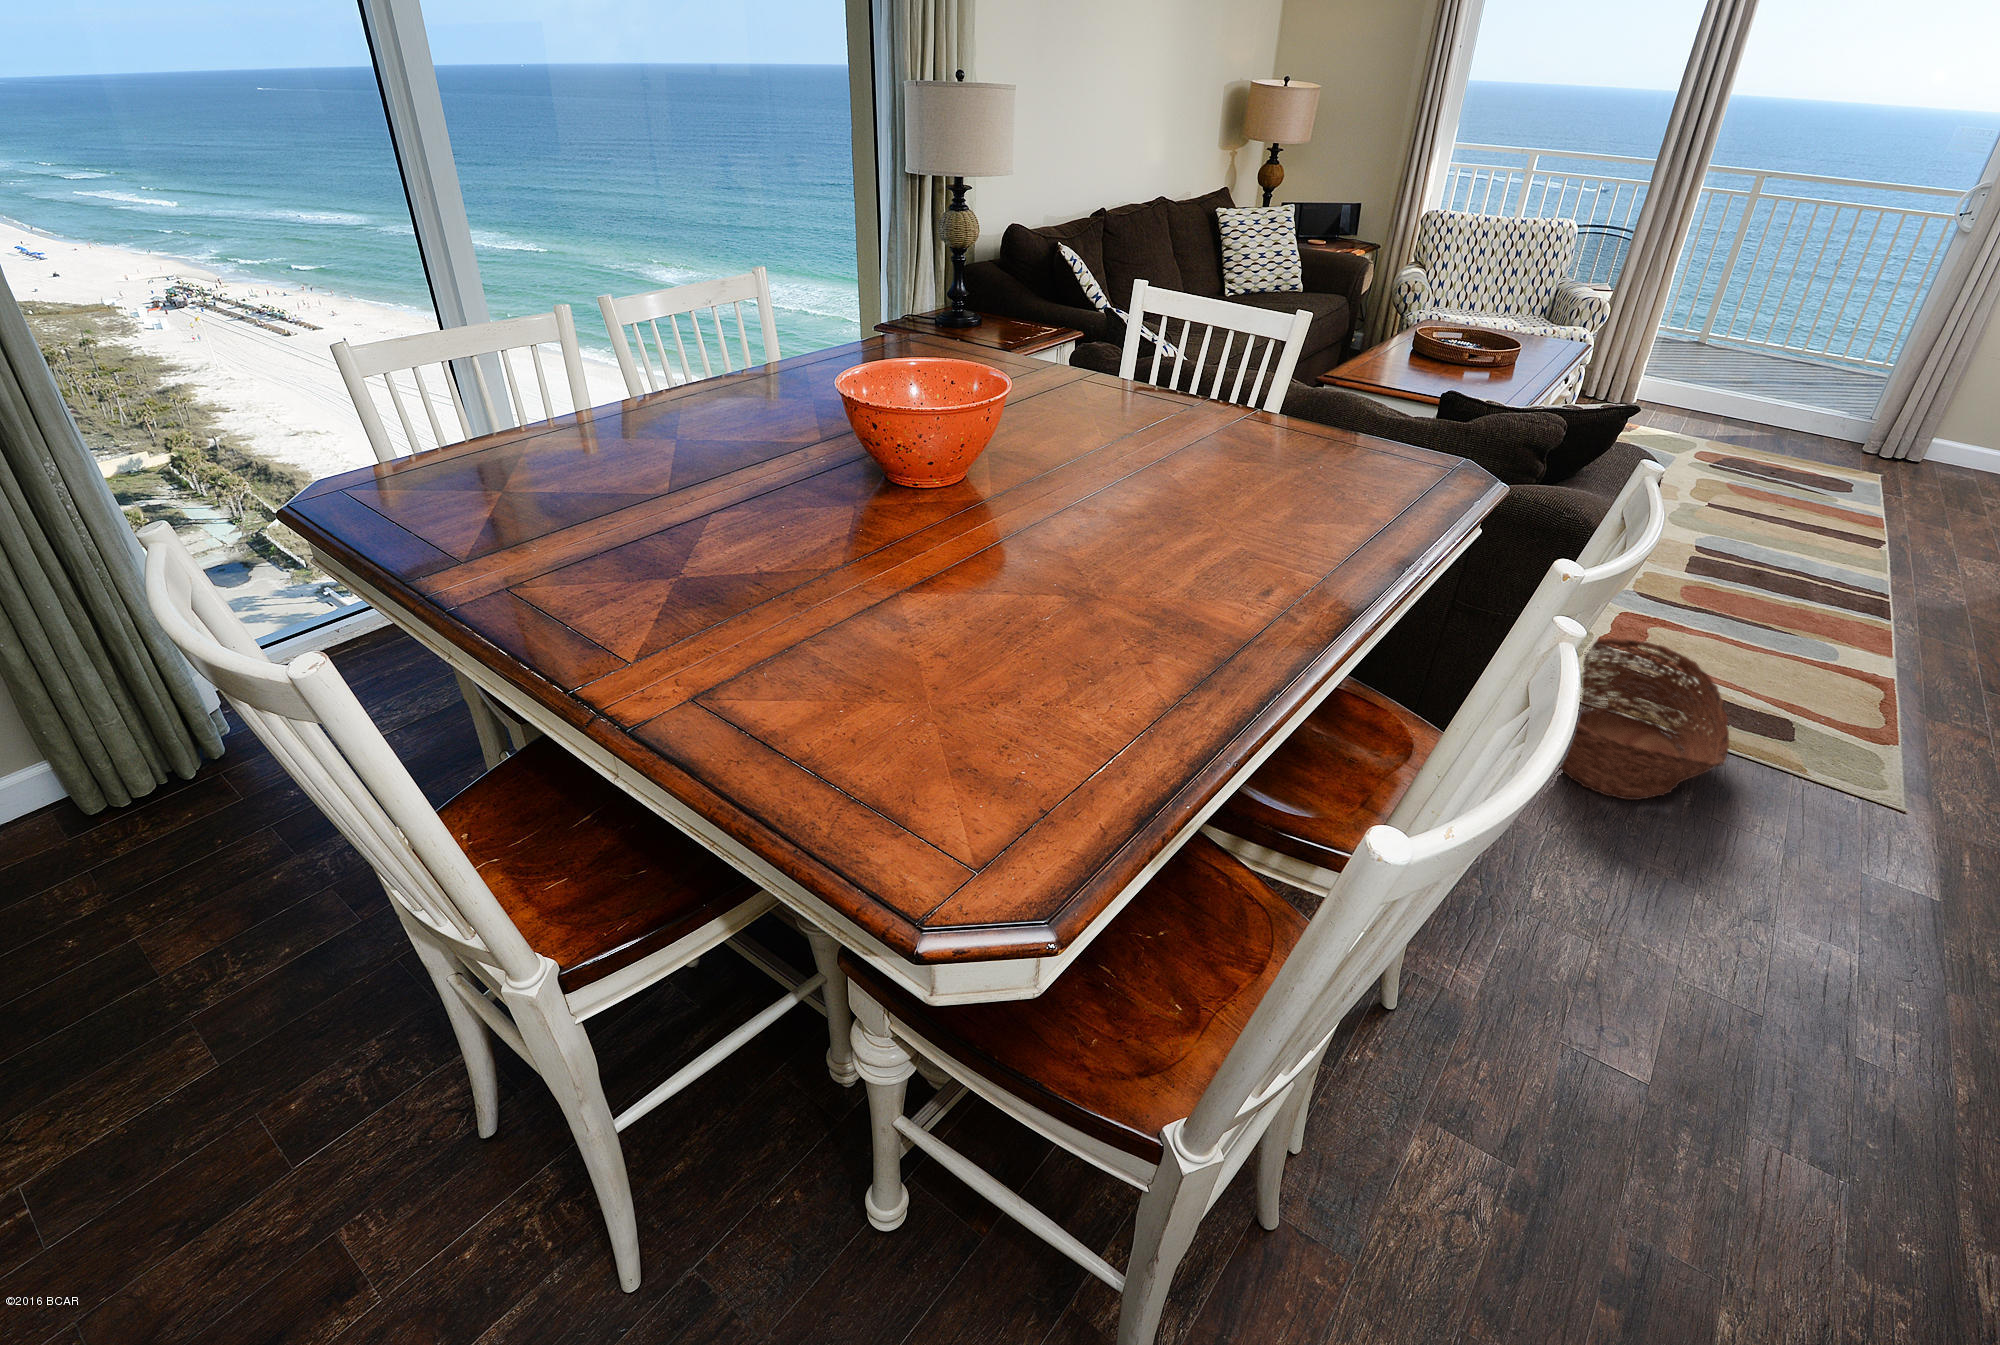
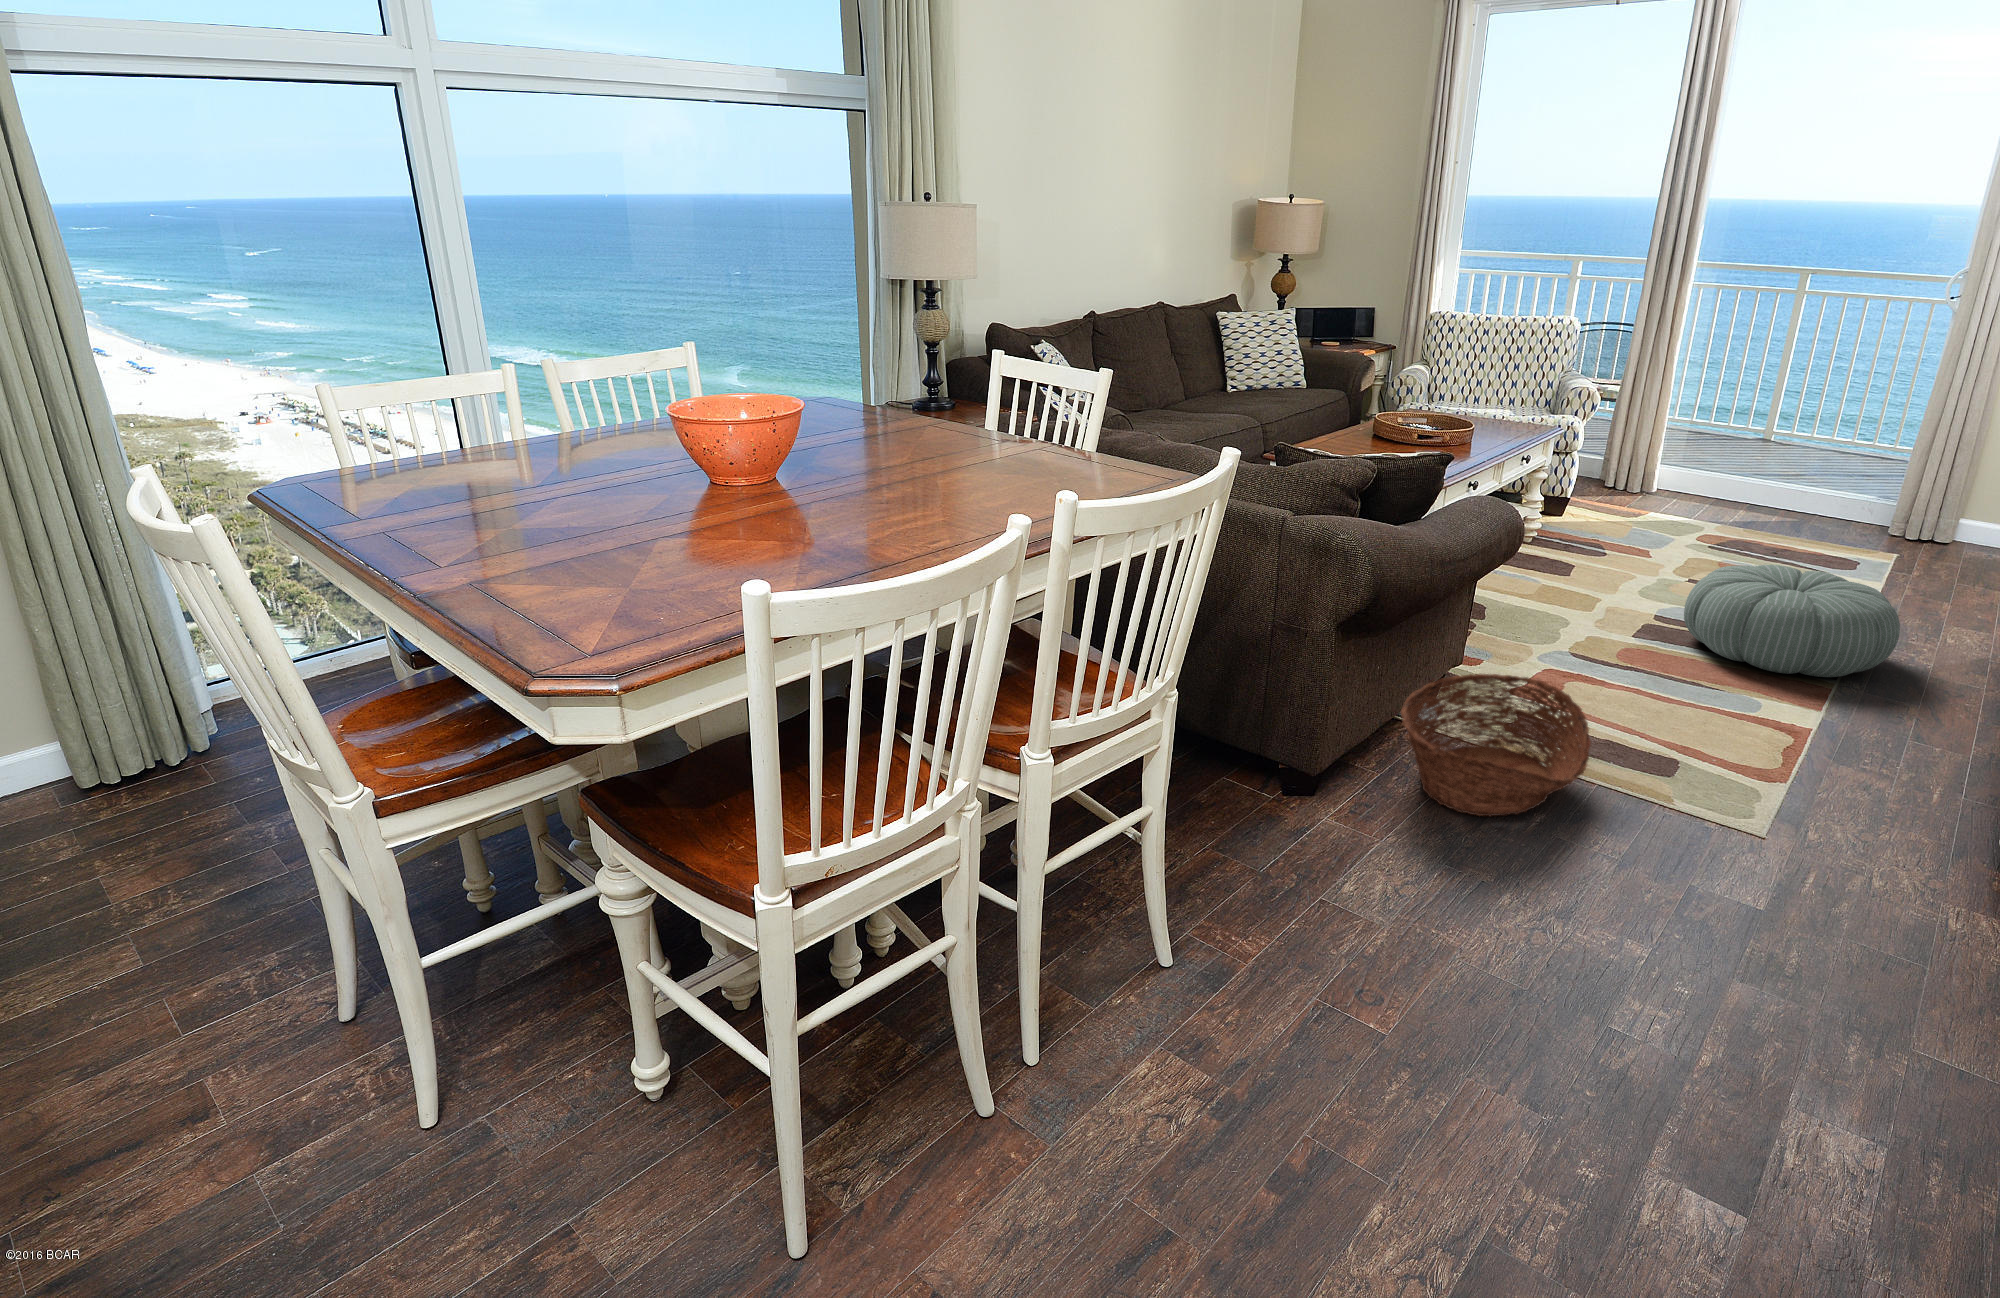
pouf: none [1735,500,1954,618] -> present [1684,565,1900,677]

